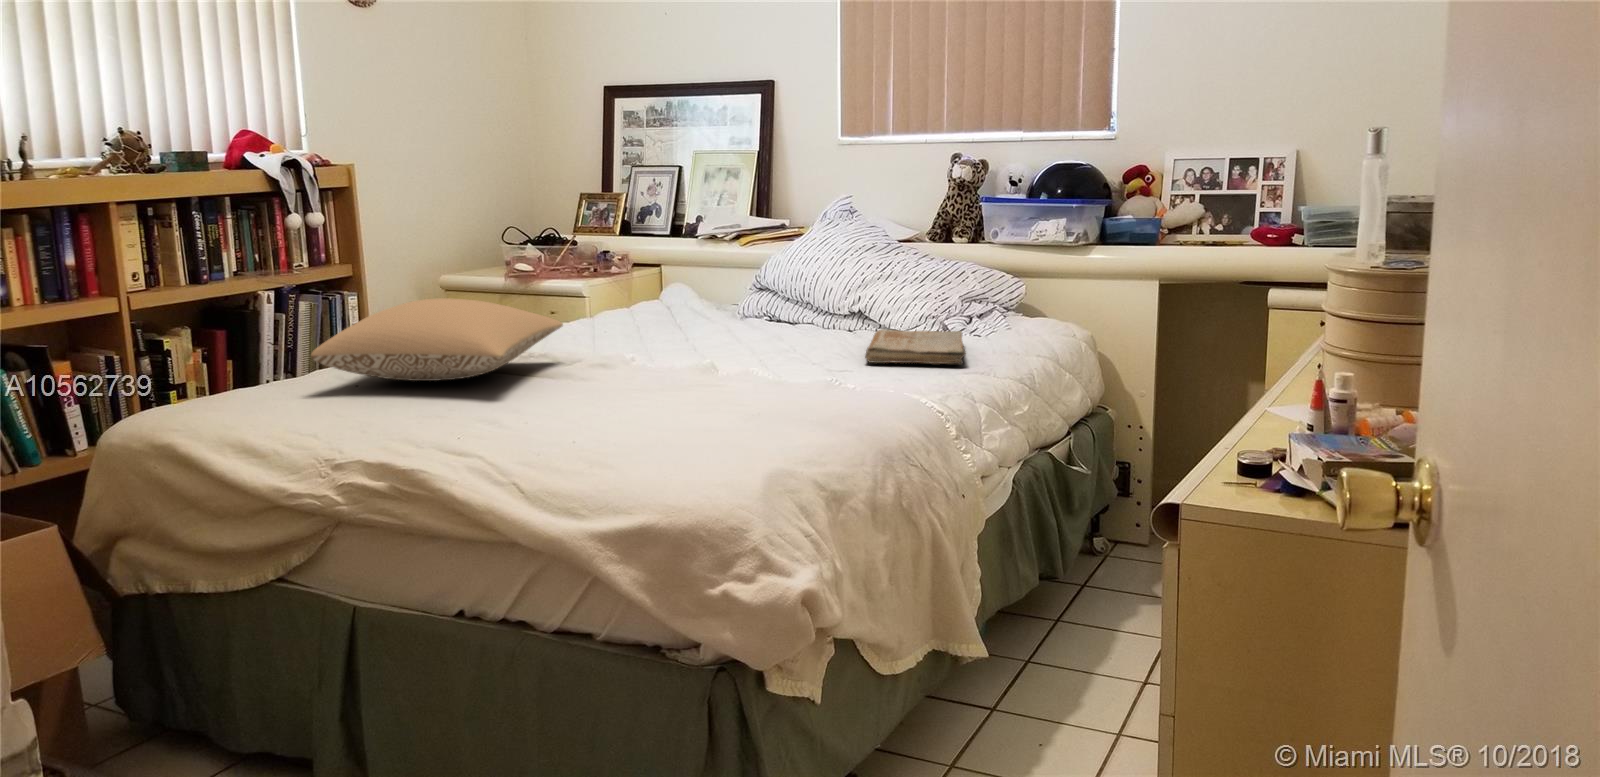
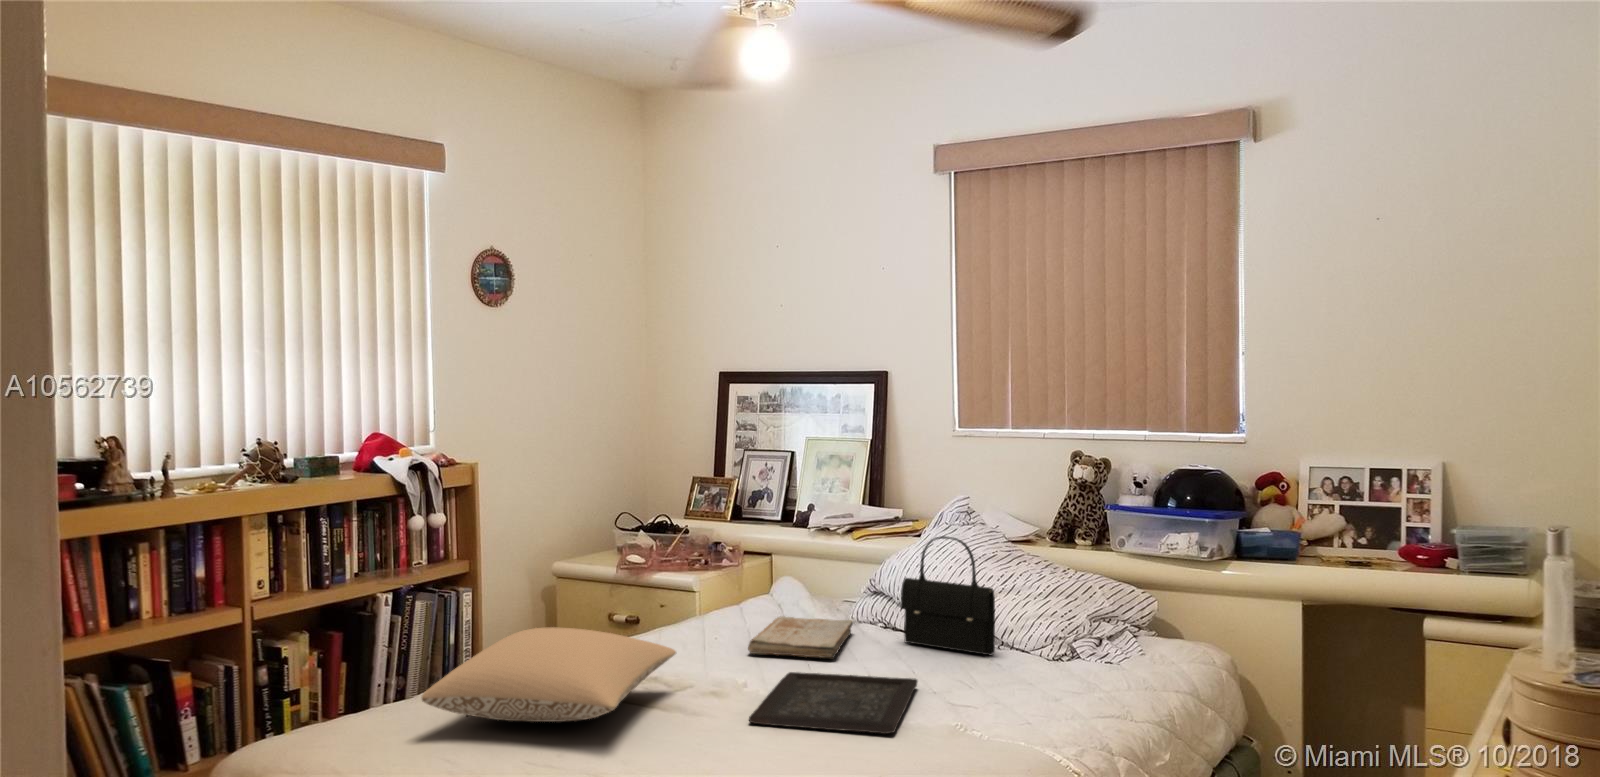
handbag: none [783,223,872,335] -> present [901,536,995,655]
book: present [865,329,966,364] -> present [748,616,853,658]
tray: none [634,346,796,382] -> present [749,672,918,734]

